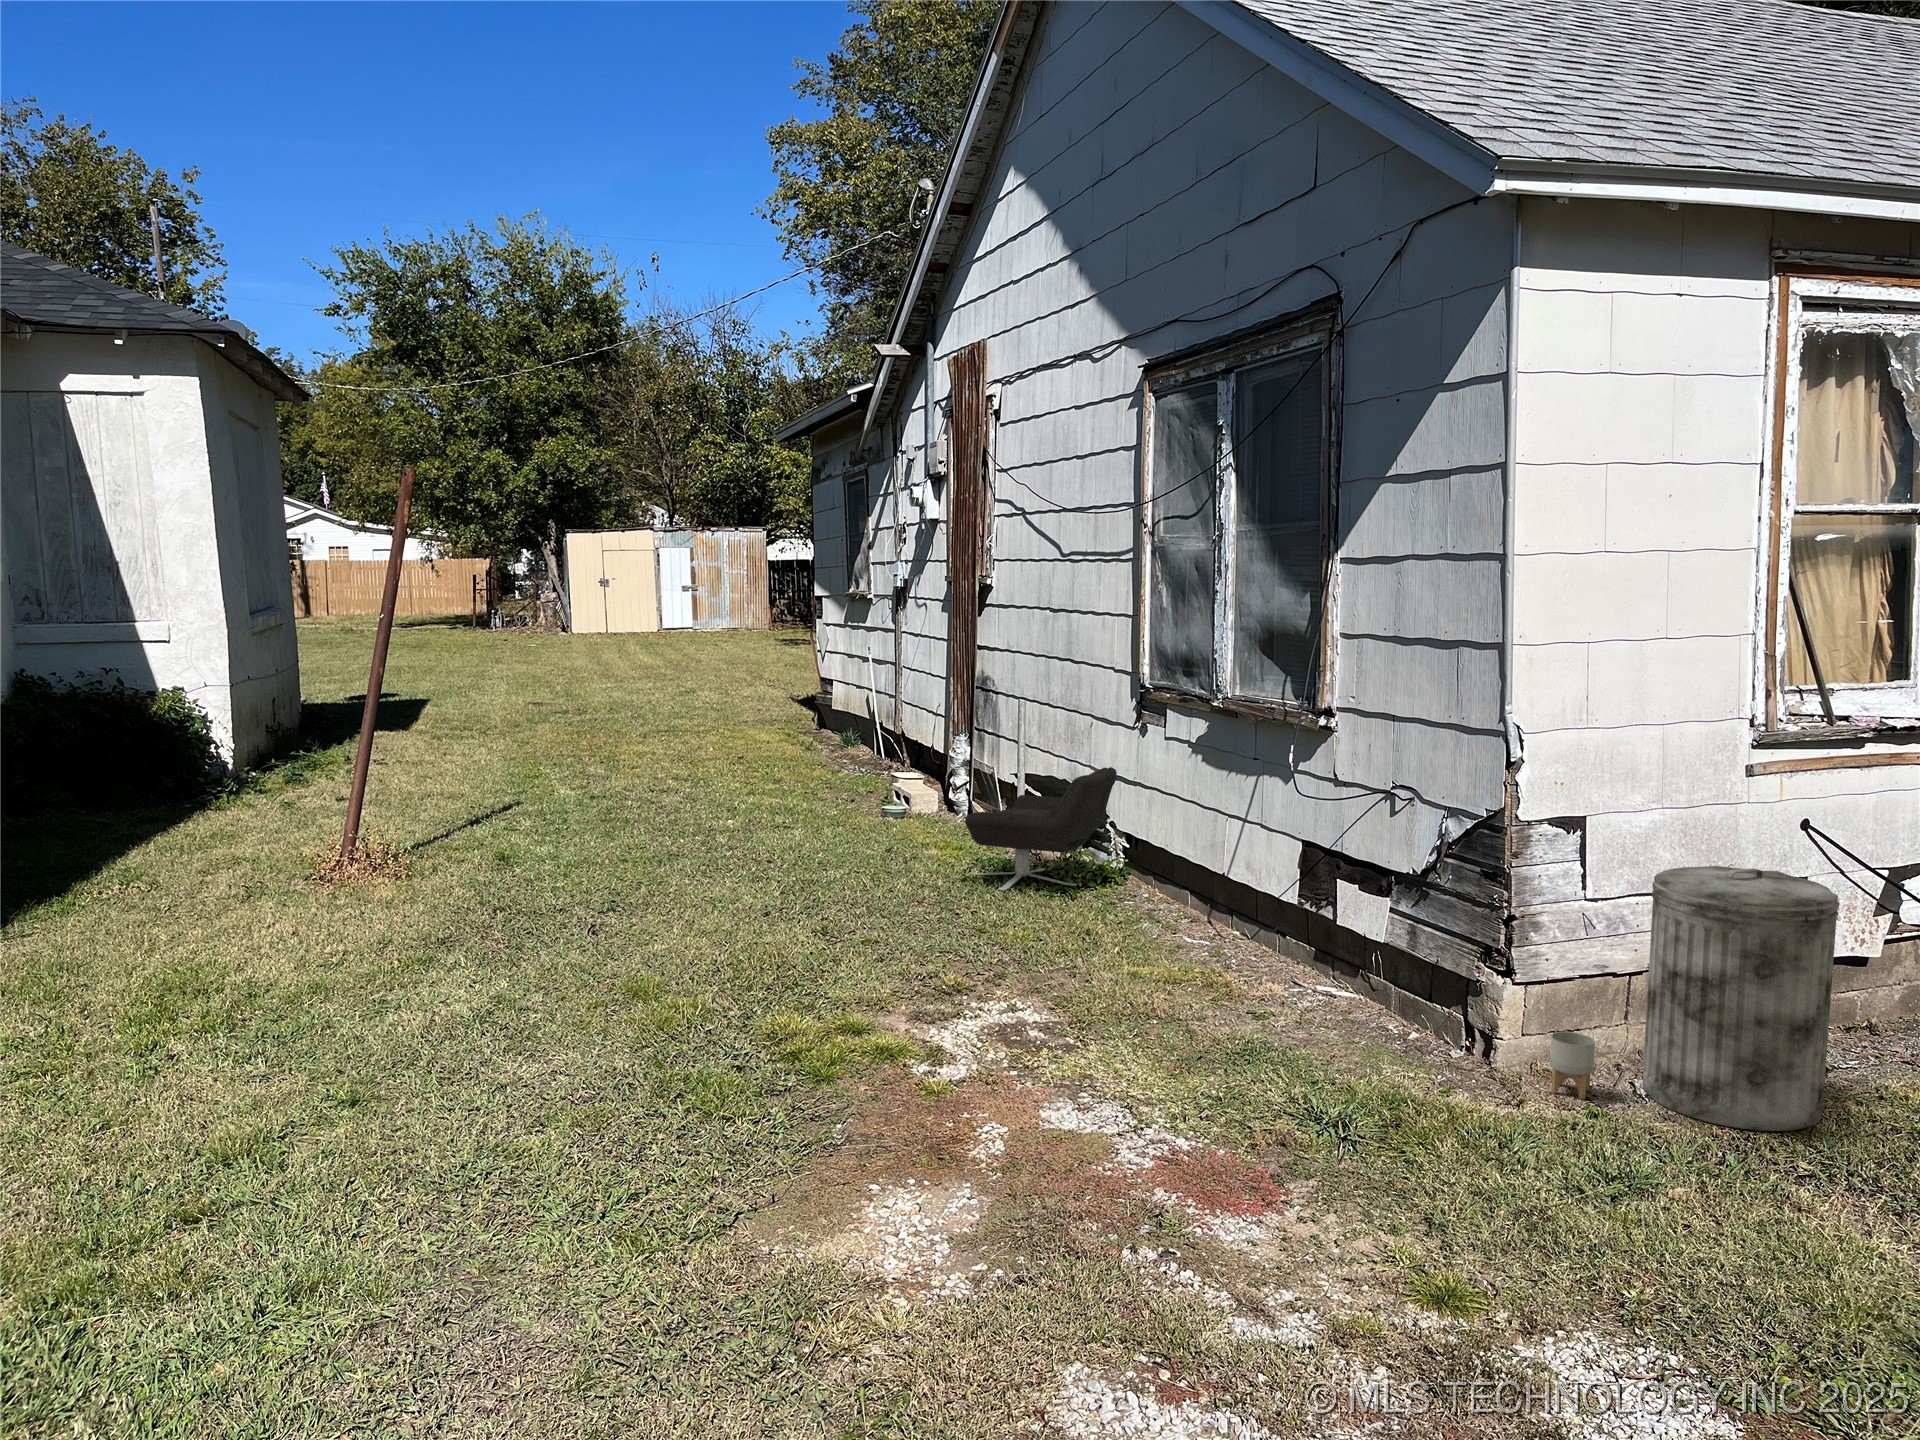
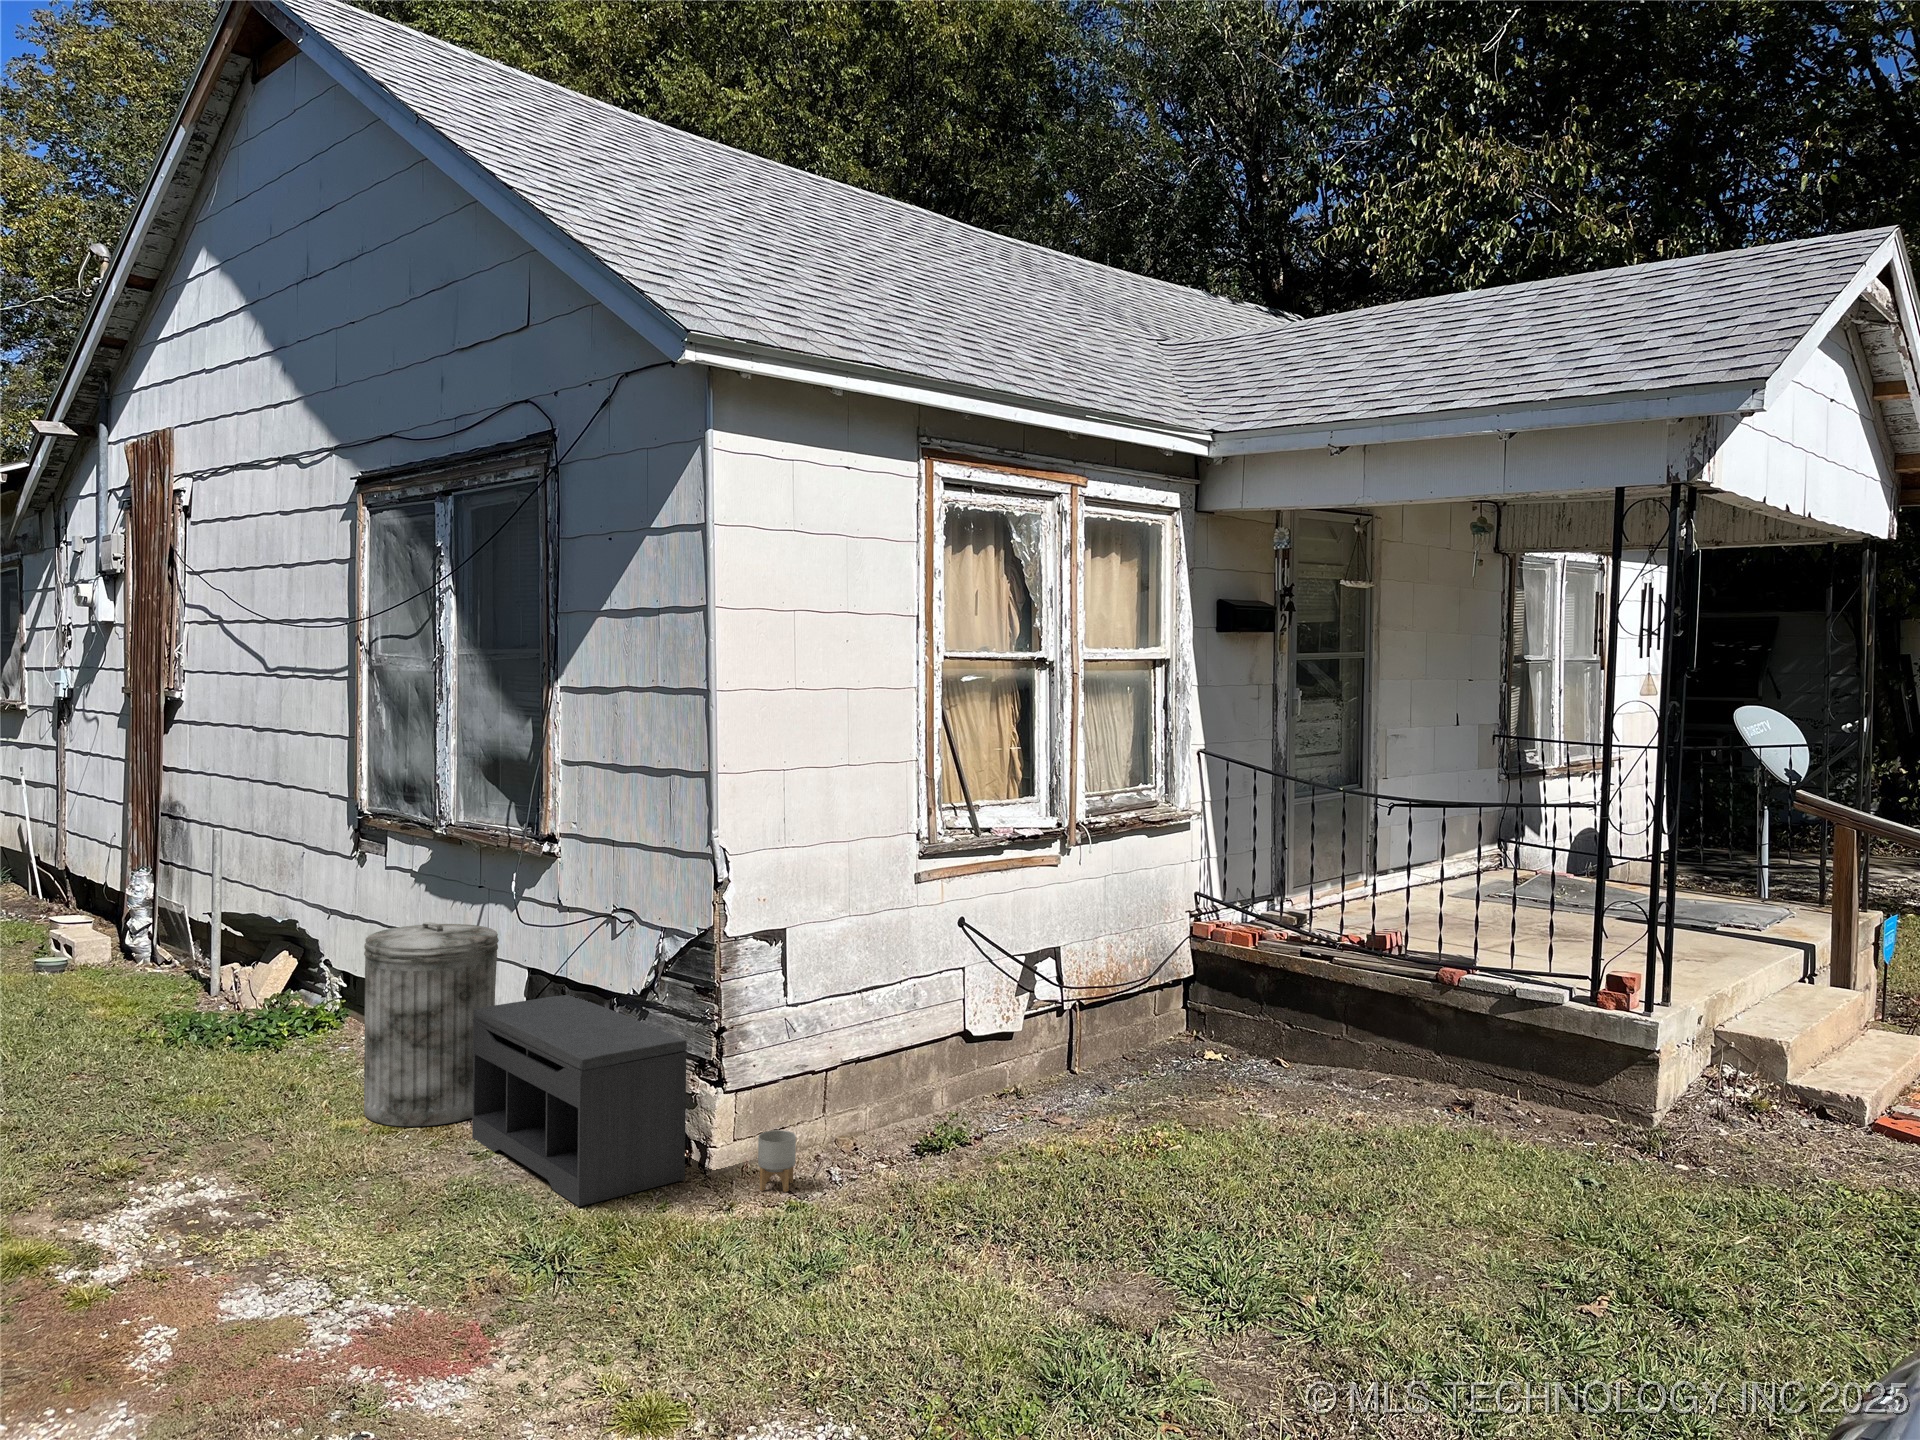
lounge chair: present [965,767,1117,890] -> none [138,903,333,1055]
trash can: present [1642,866,1840,1131] -> present [364,922,499,1127]
bench: none [1247,868,1473,1077] -> present [472,995,688,1207]

